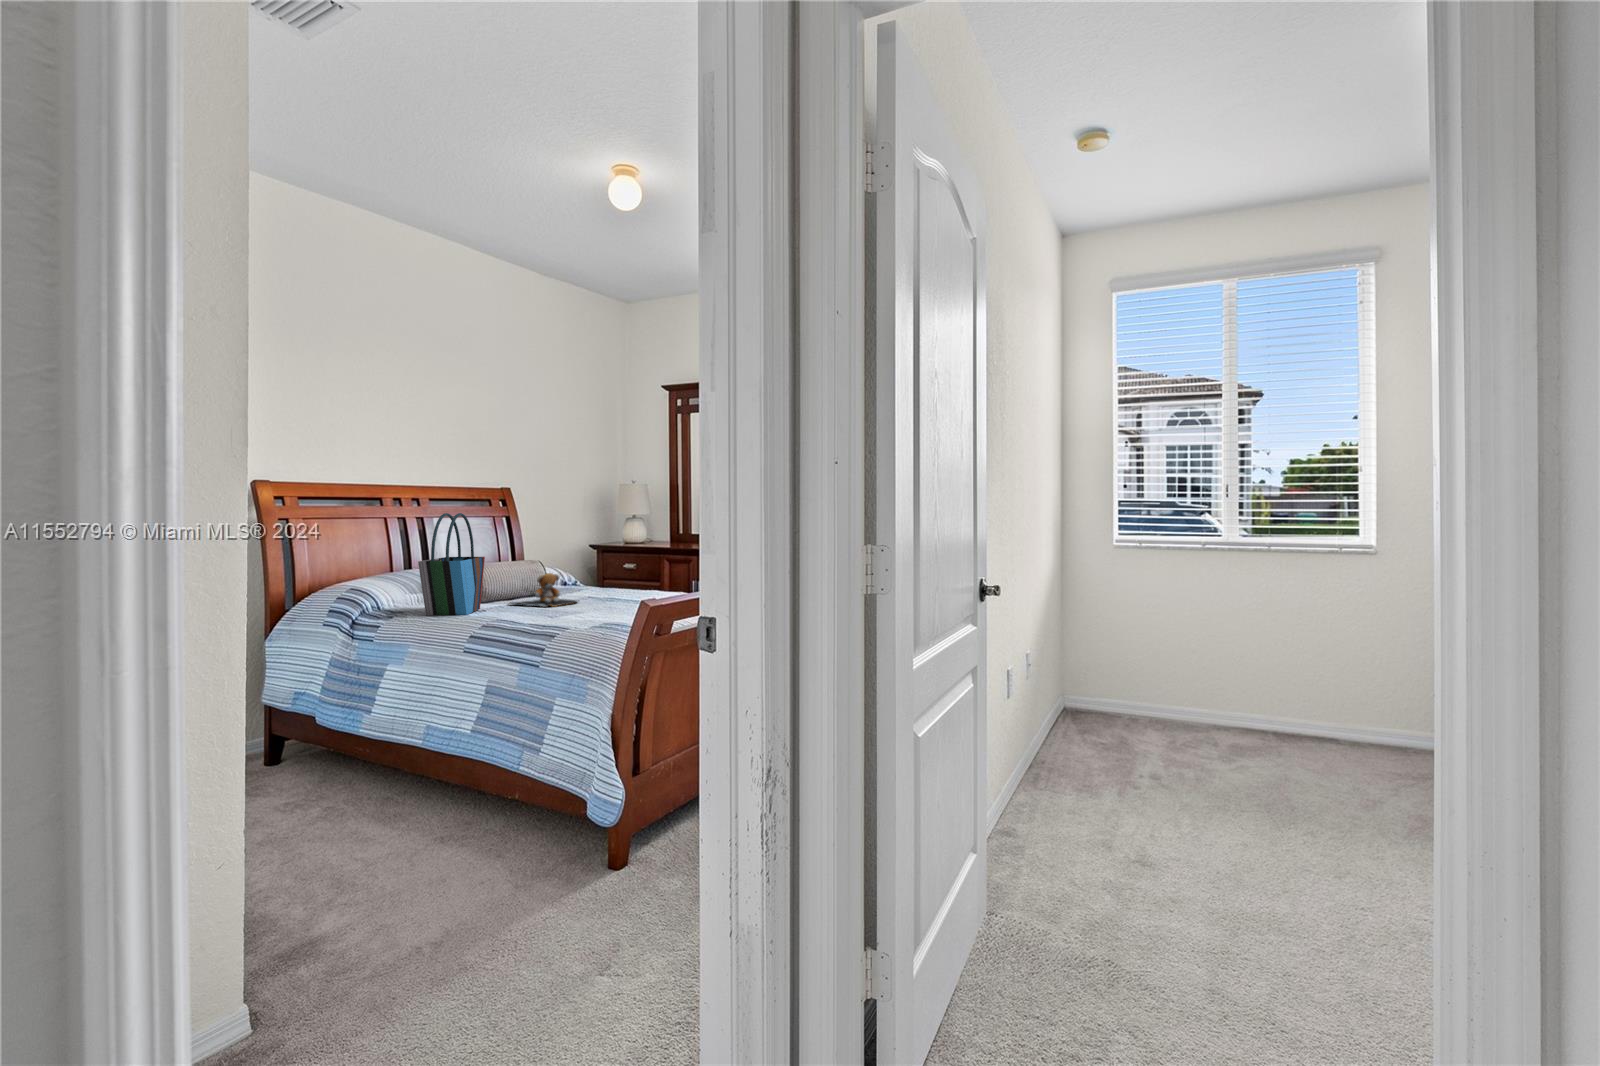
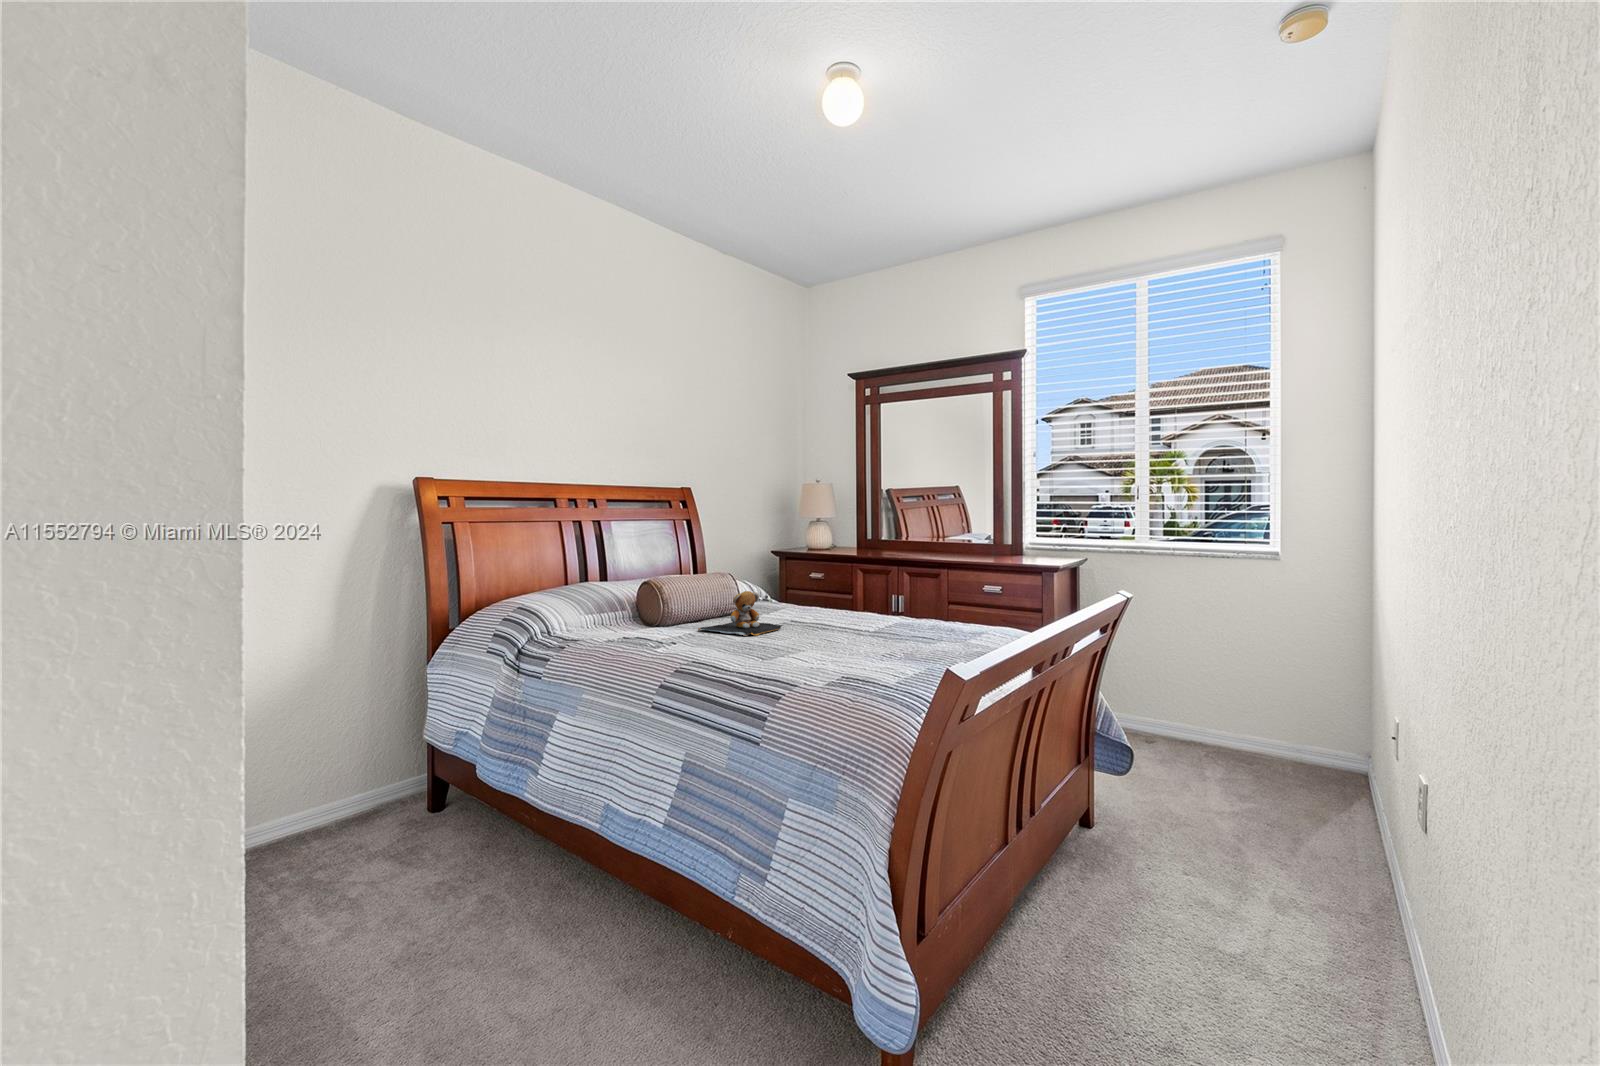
tote bag: present [418,513,485,615] -> none [594,517,673,649]

